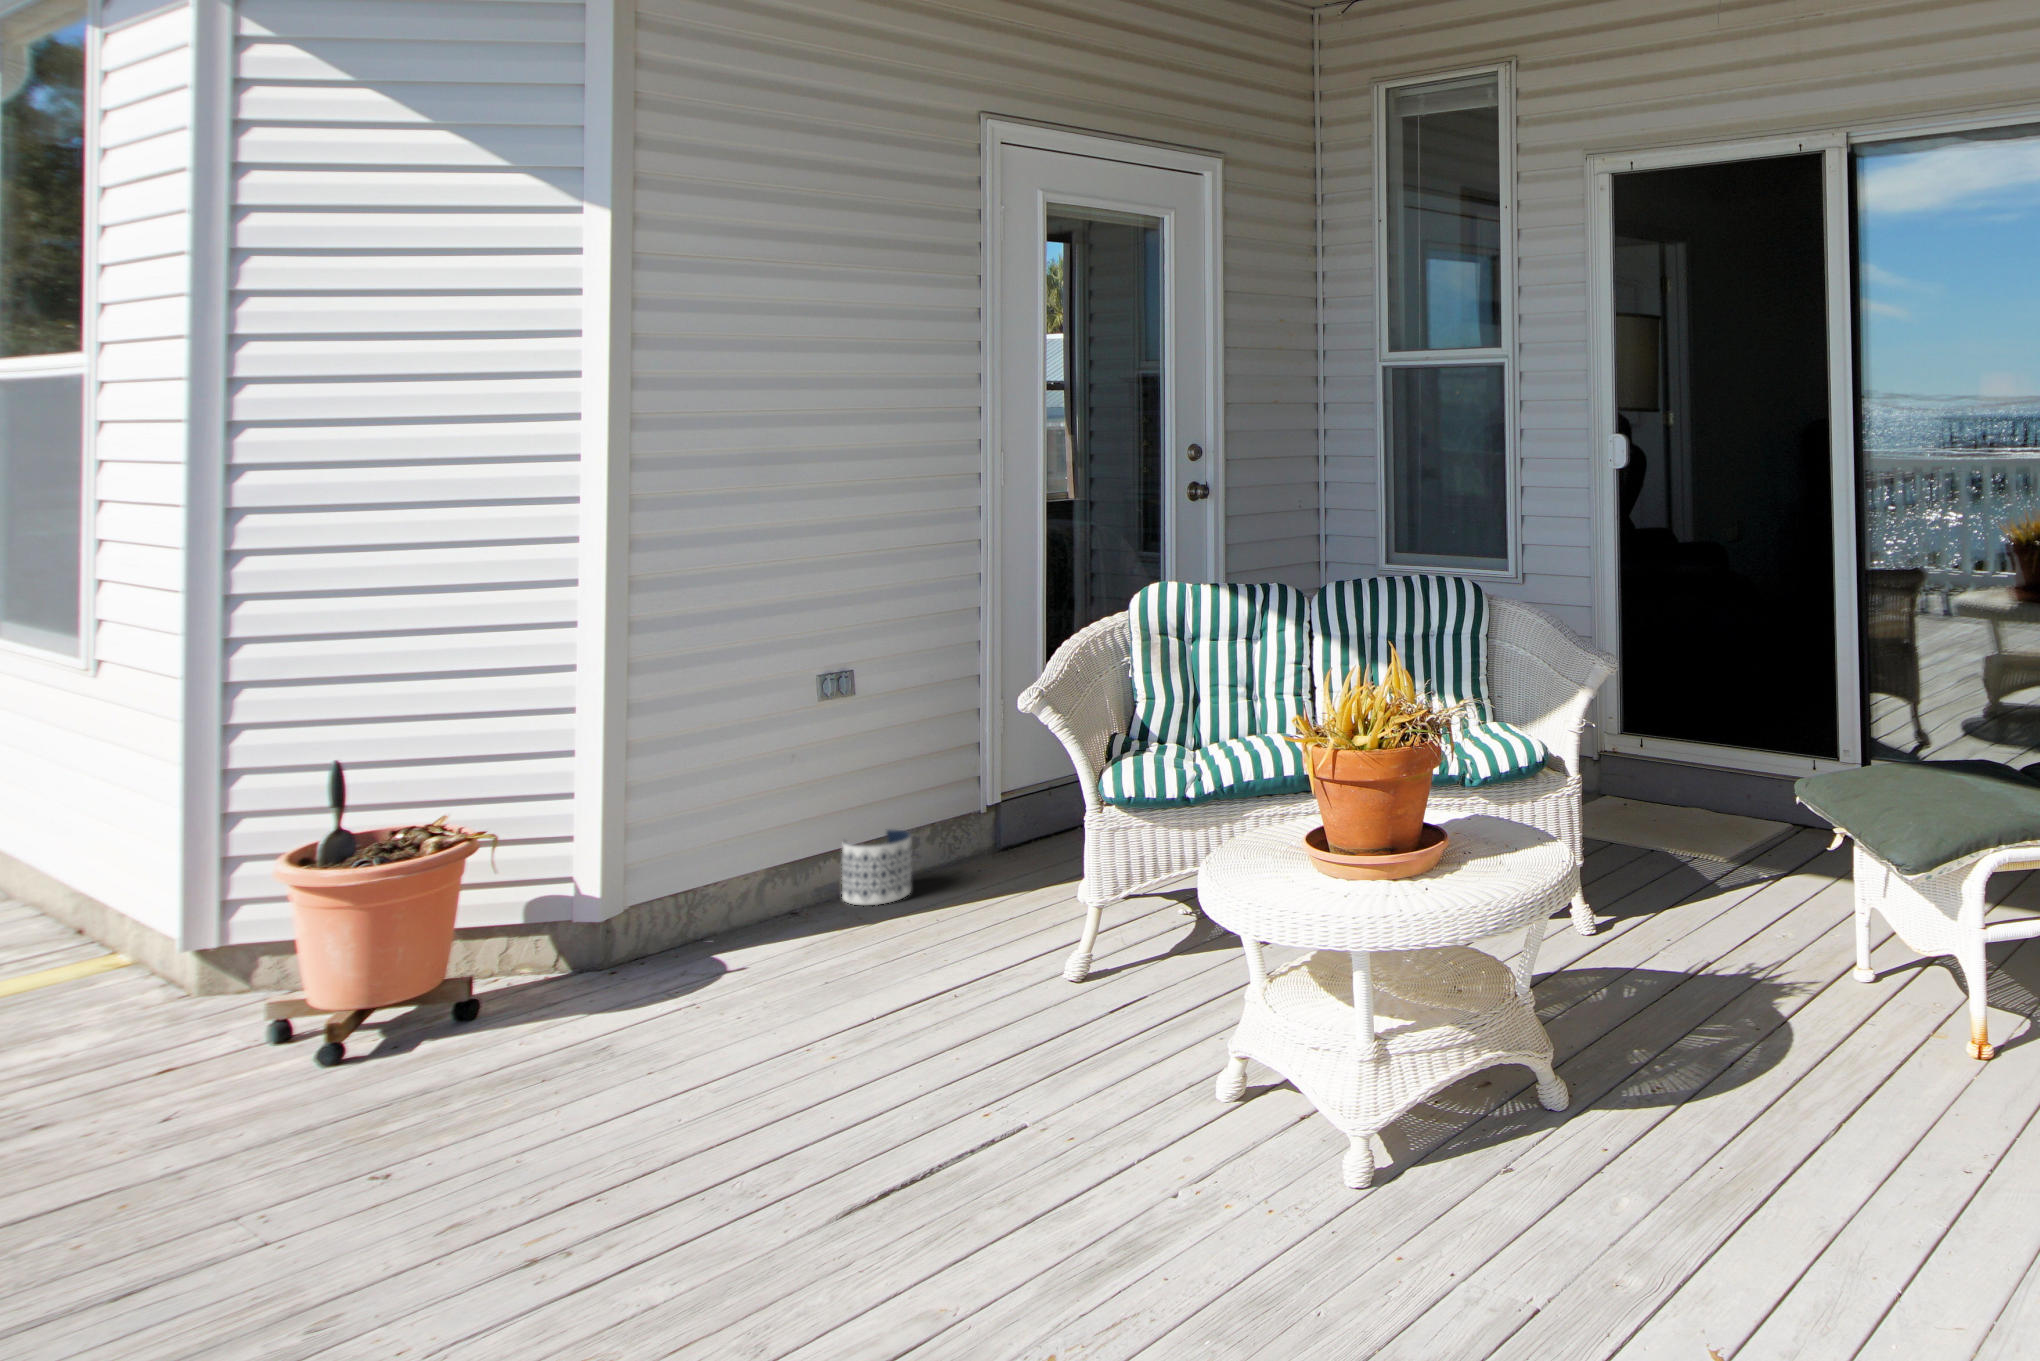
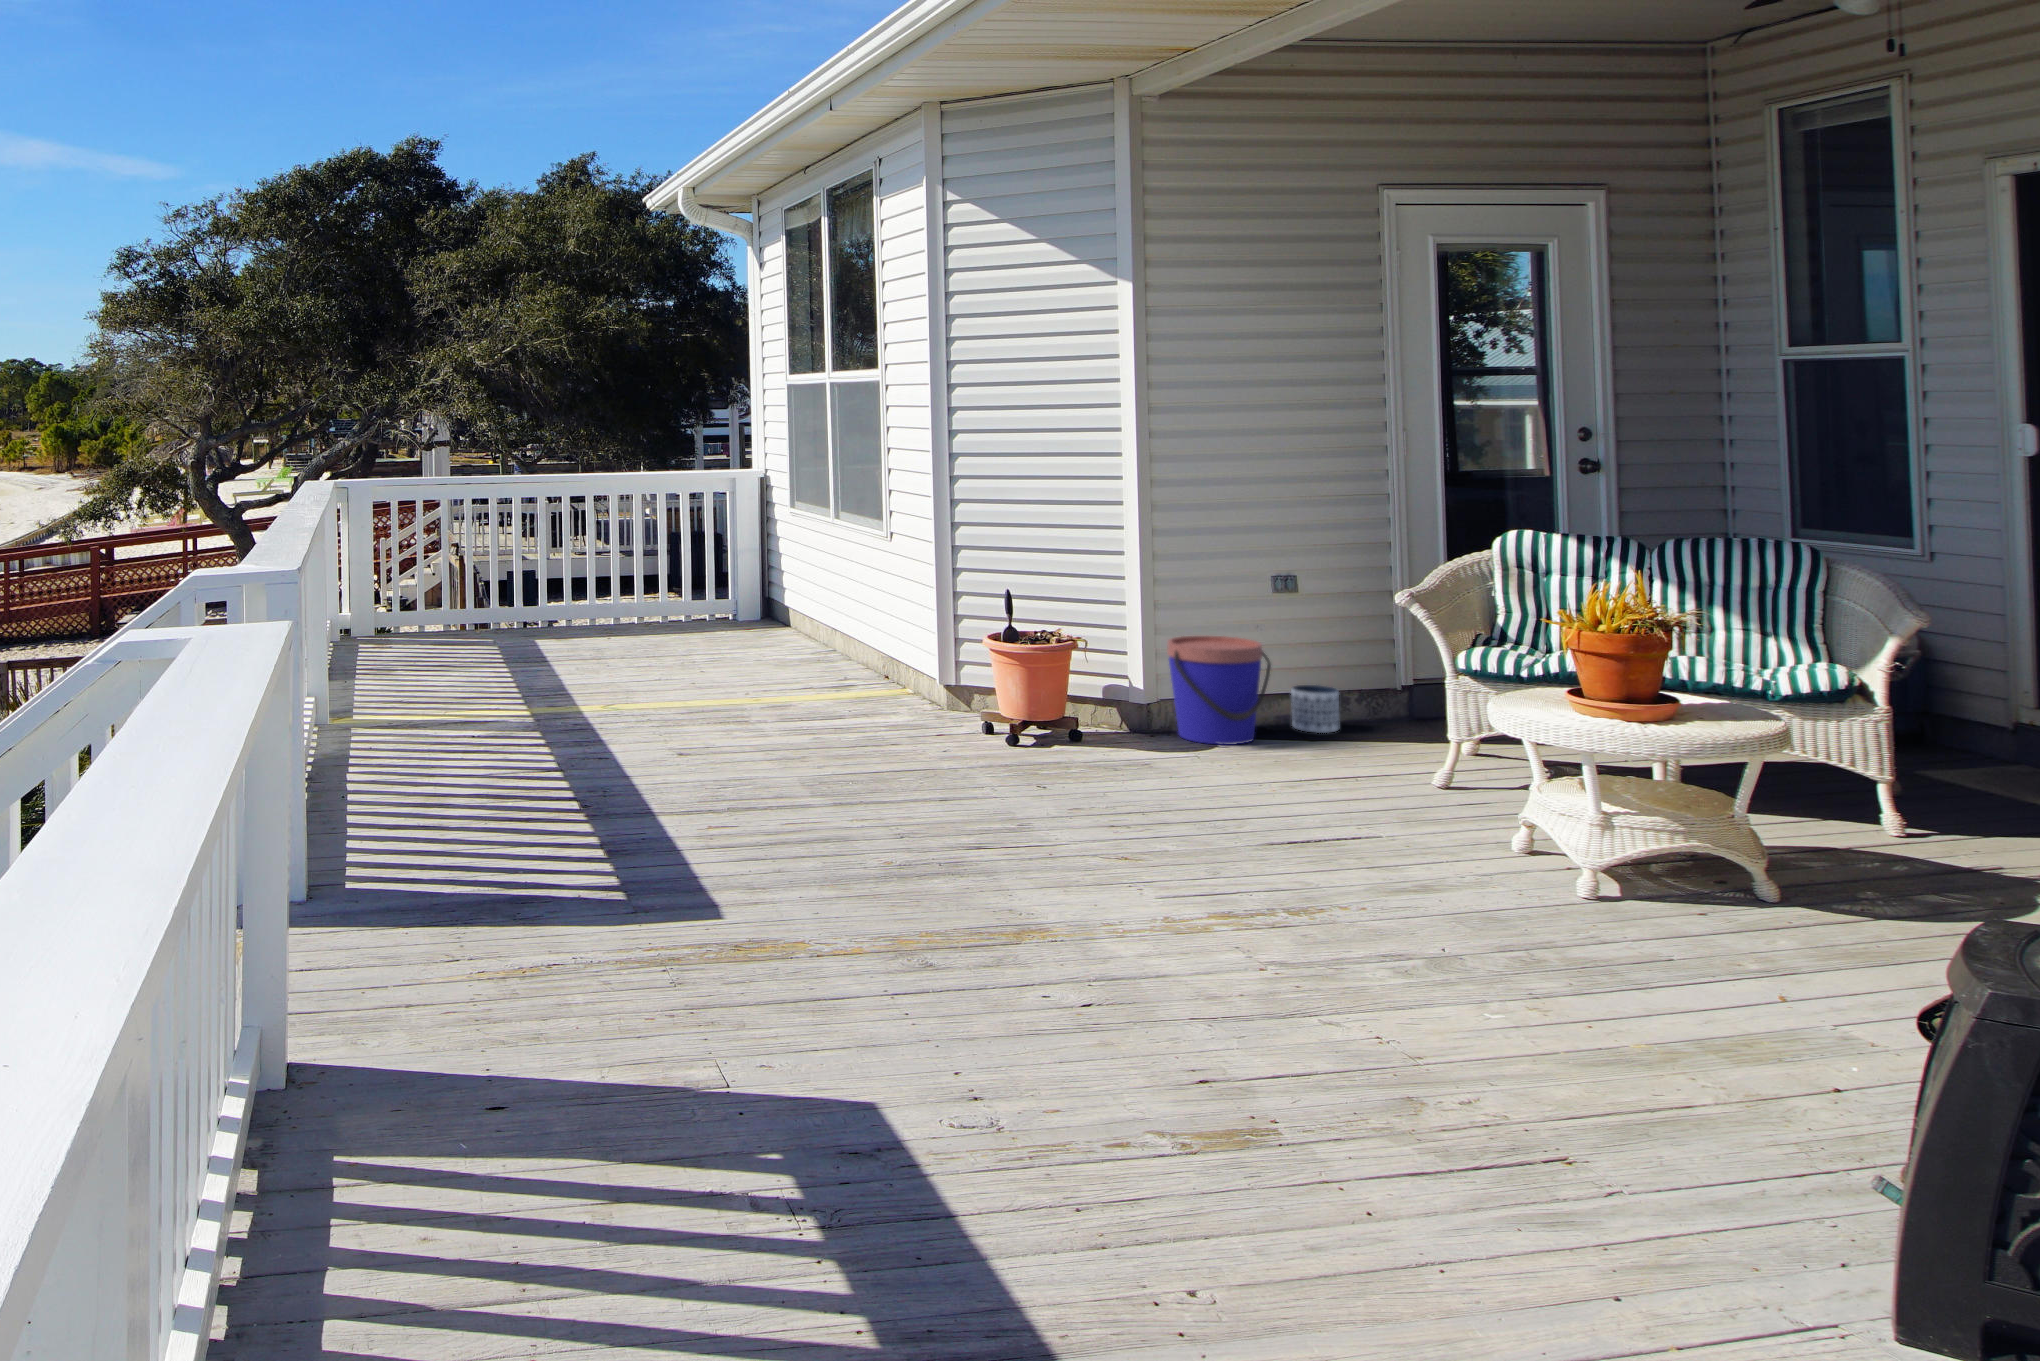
bucket: none [648,780,819,967] -> present [1167,635,1271,745]

